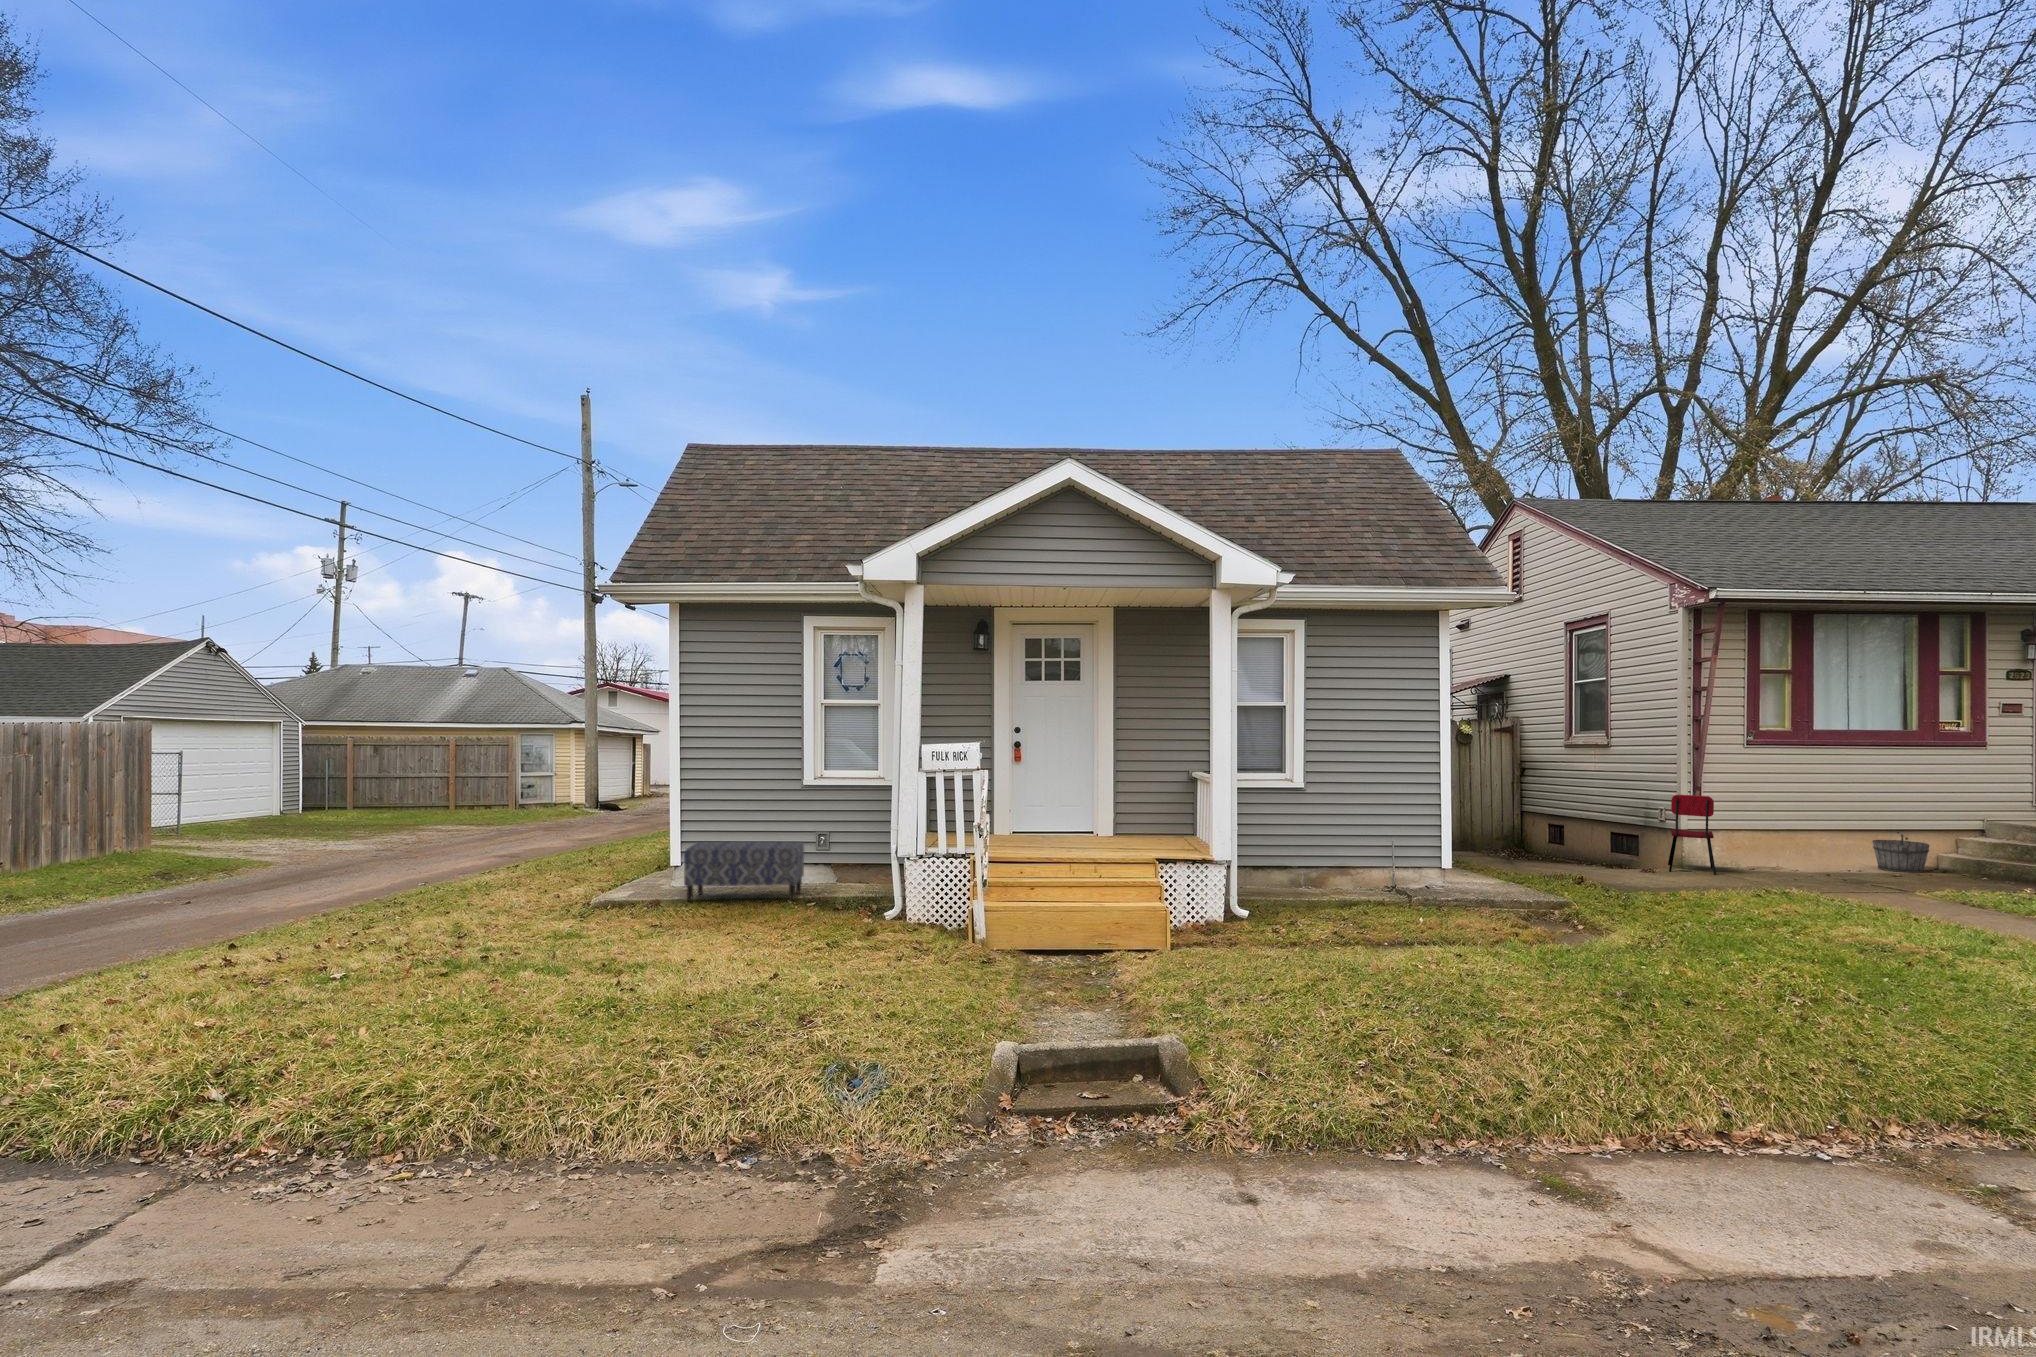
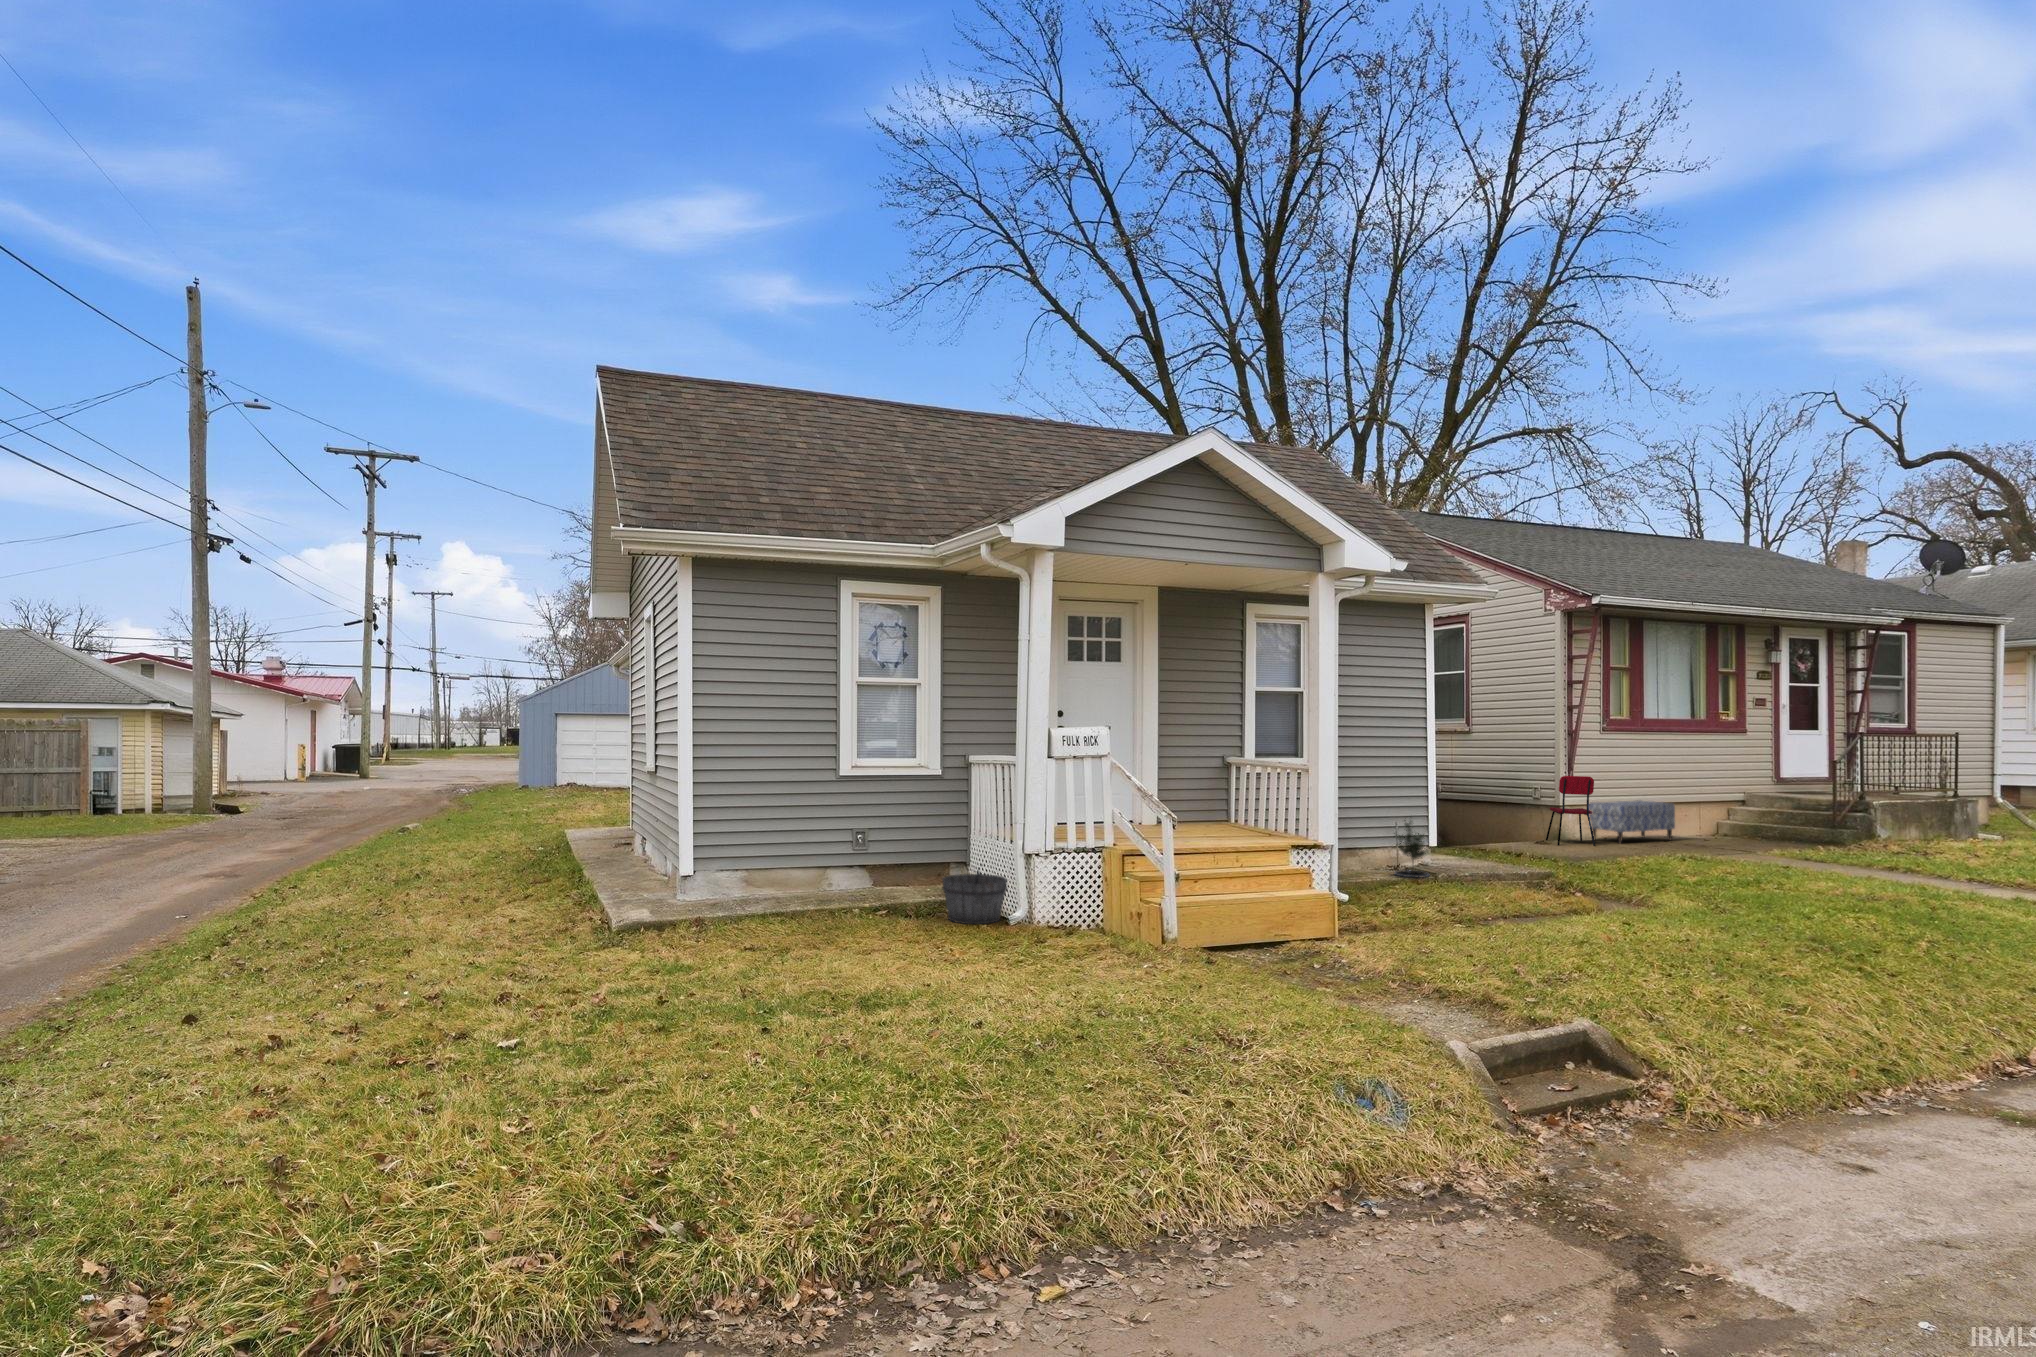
wooden bucket: present [1872,832,1929,873] -> present [942,870,1007,924]
potted tree: none [1381,833,1419,899] -> present [1395,820,1430,877]
bench: present [684,842,804,902] -> present [1588,800,1675,844]

